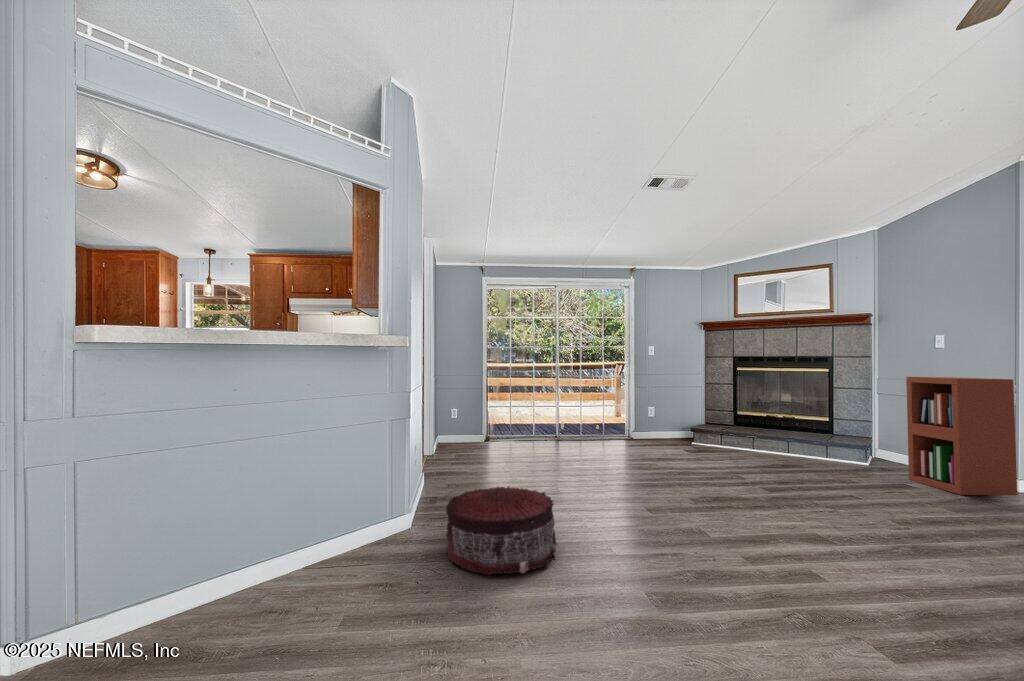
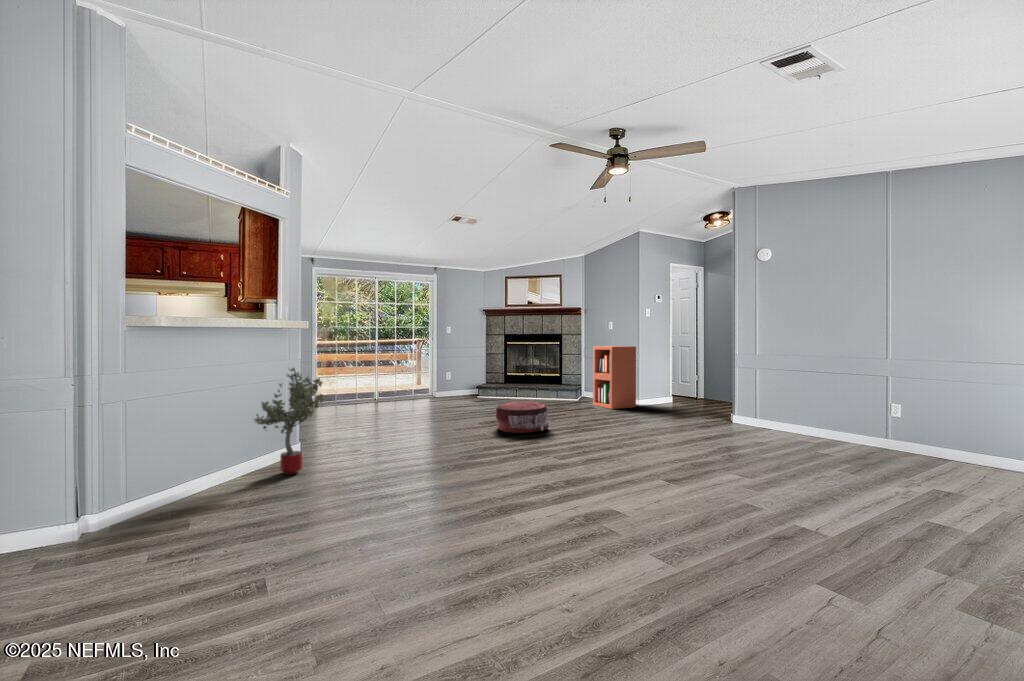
potted tree: none [255,406,406,604] -> present [254,368,324,475]
pouf: present [446,486,557,575] -> present [496,401,549,433]

